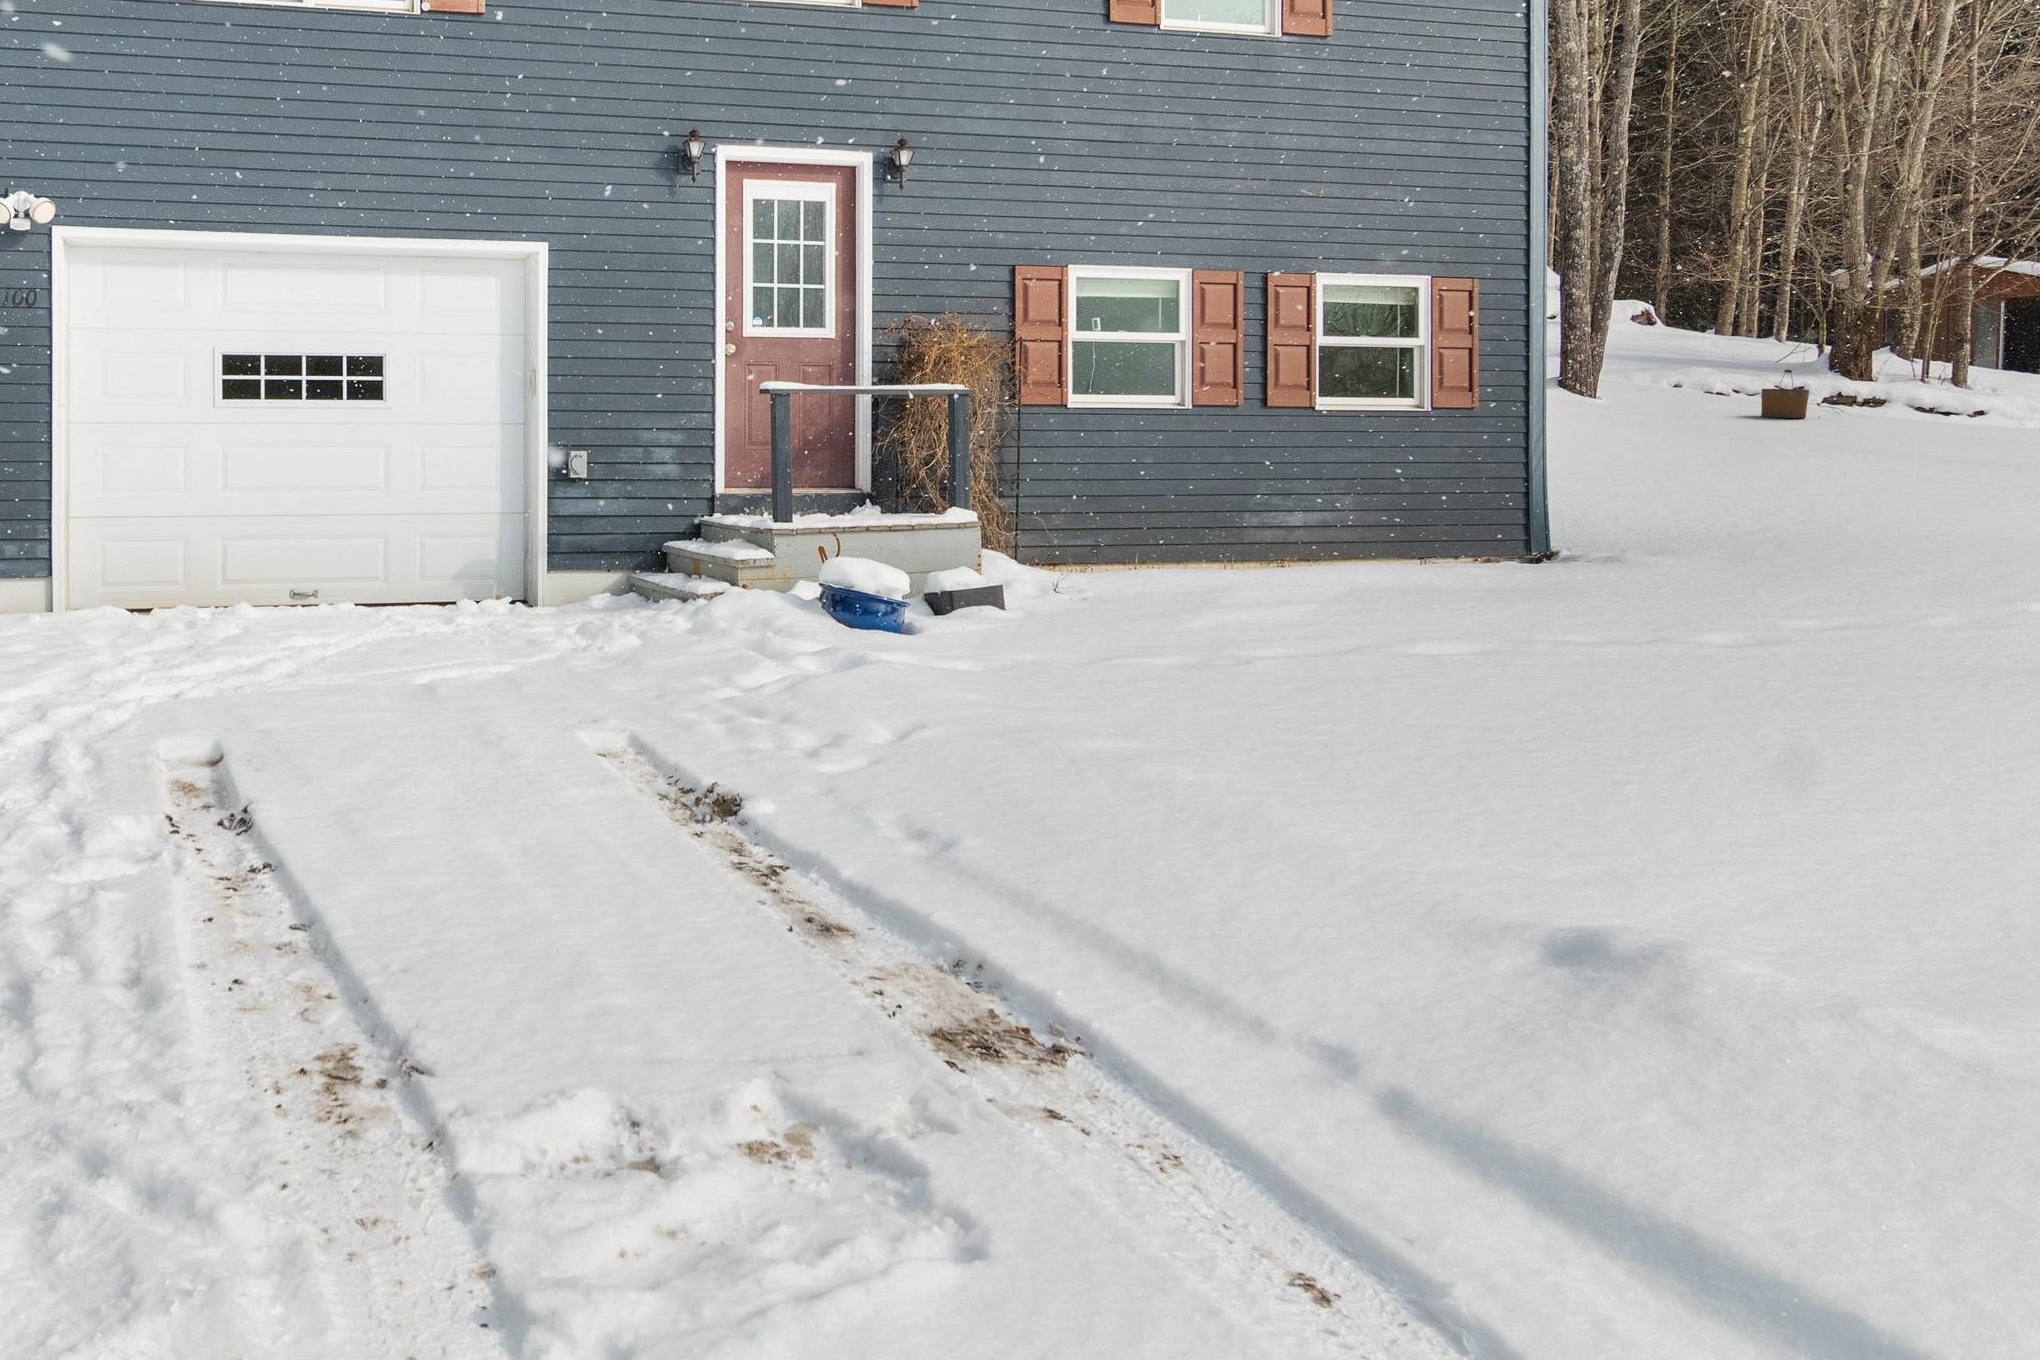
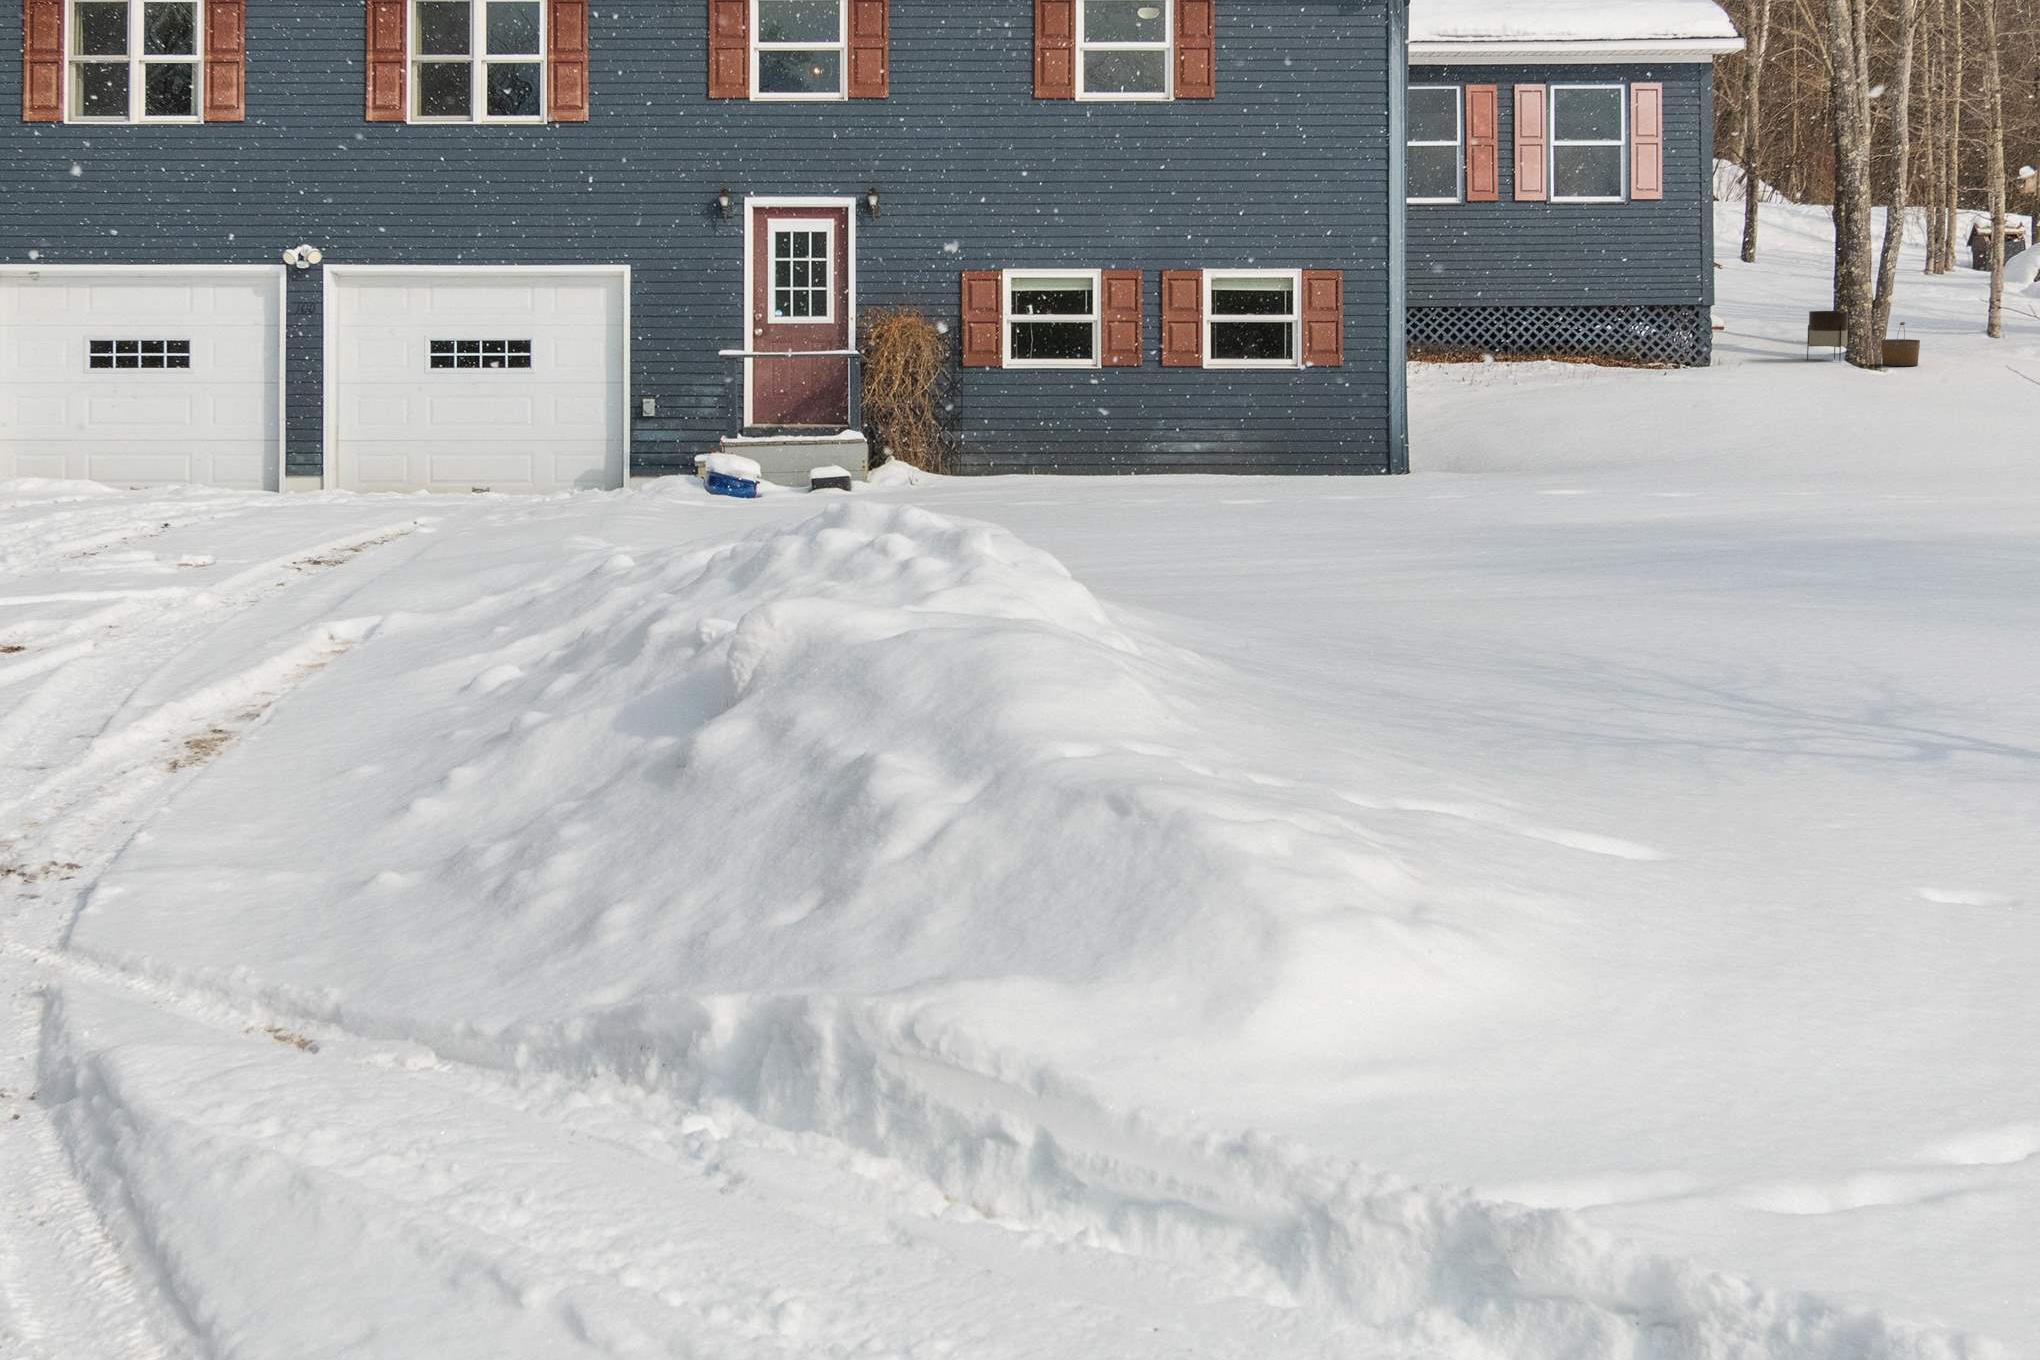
planter: none [1660,357,1710,413] -> present [1807,311,1848,361]

